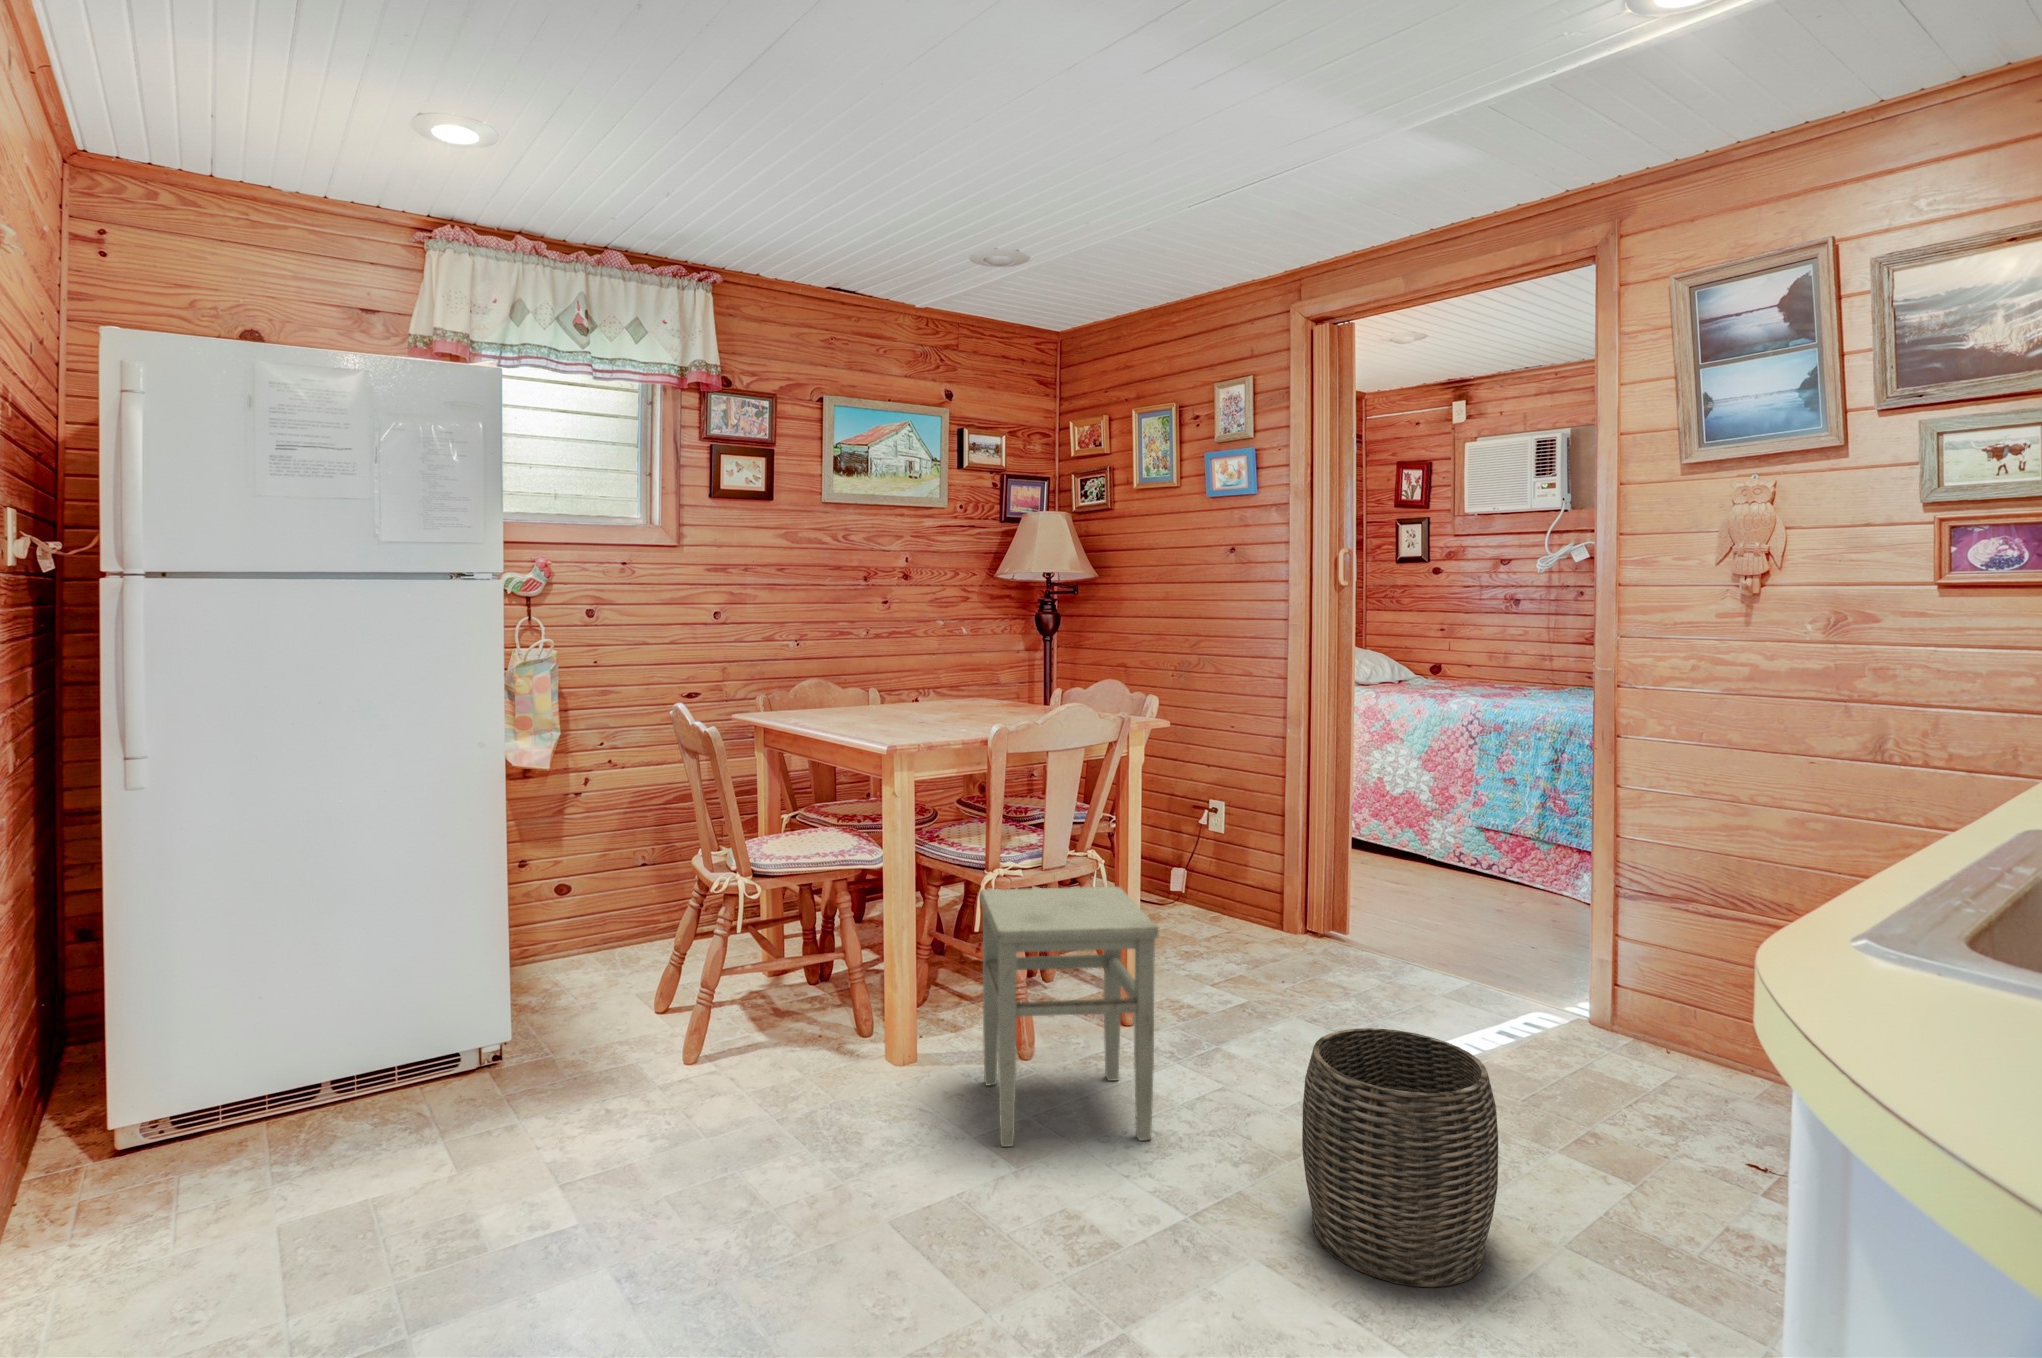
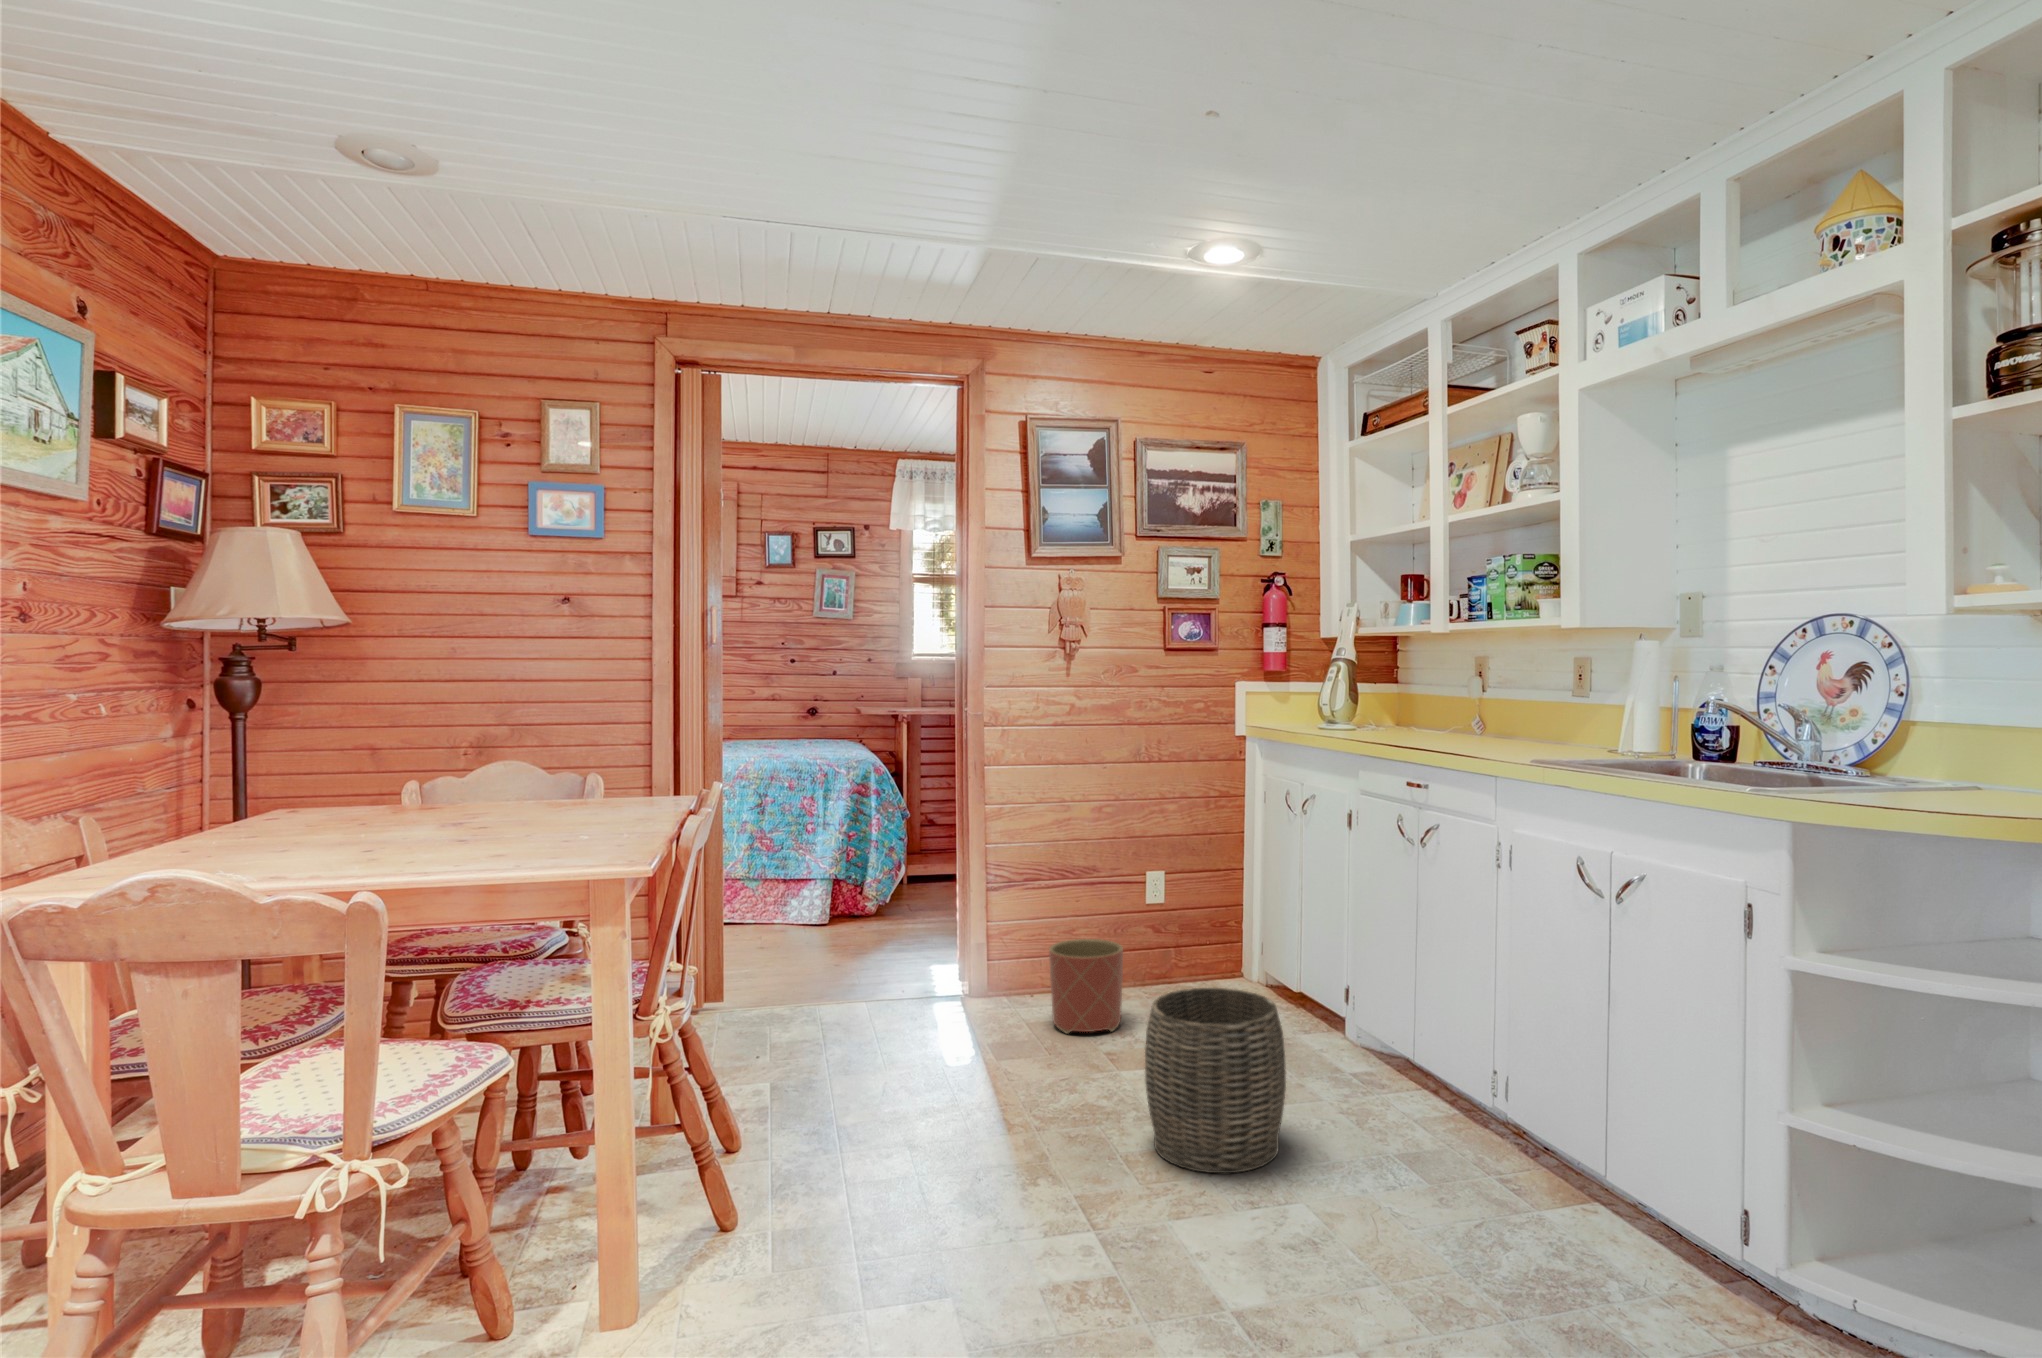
stool: present [980,887,1159,1147] -> none [793,971,1016,1281]
planter: none [1559,978,1676,1116] -> present [1049,939,1123,1034]

